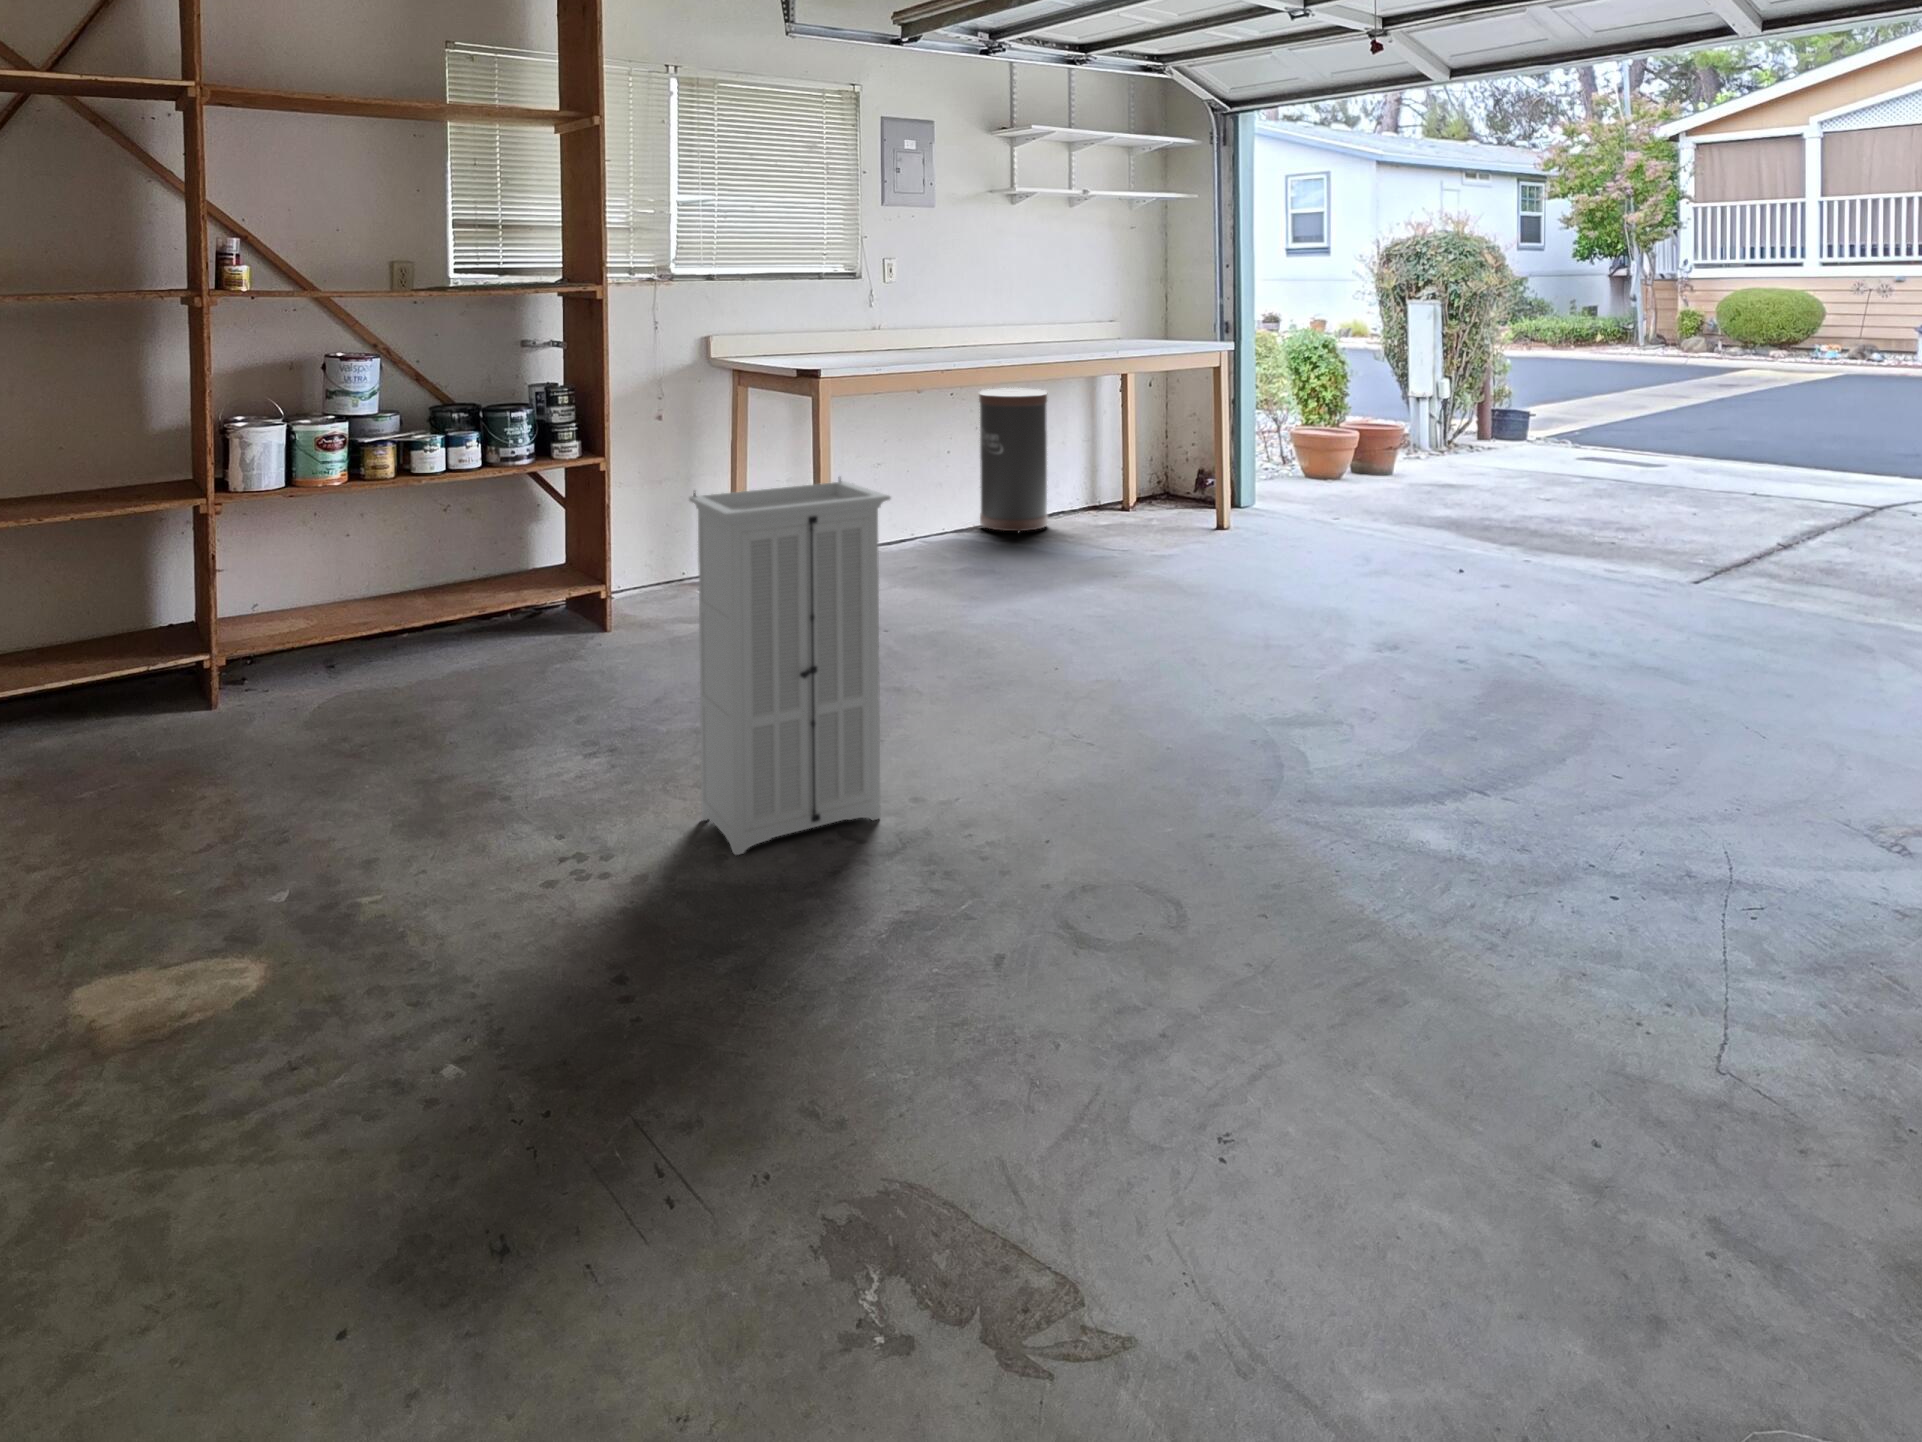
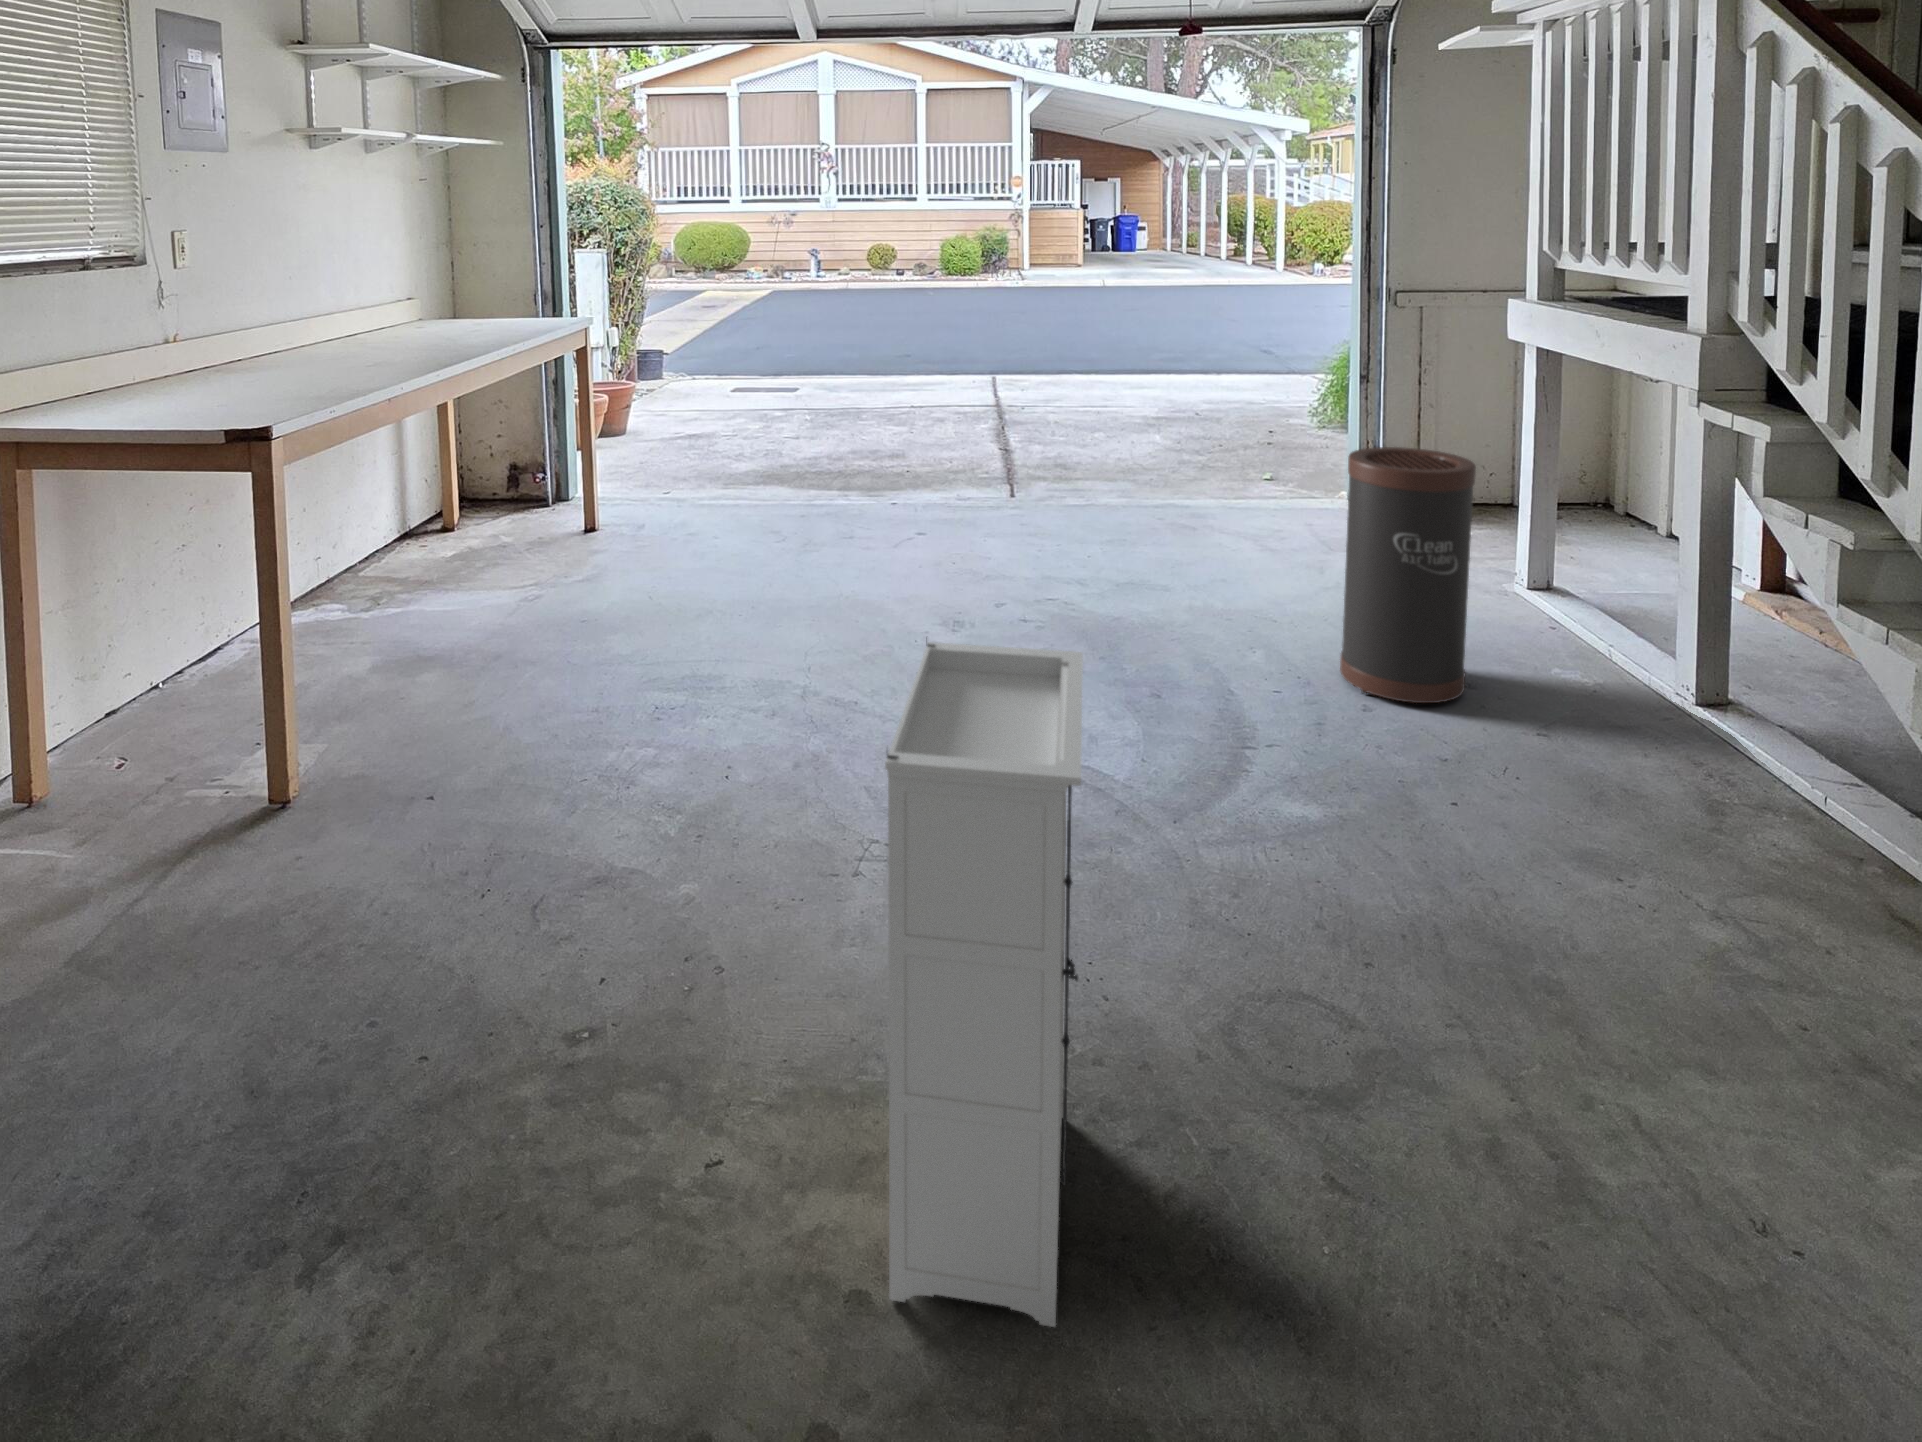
trash can: present [979,388,1048,533] -> present [1340,447,1476,703]

